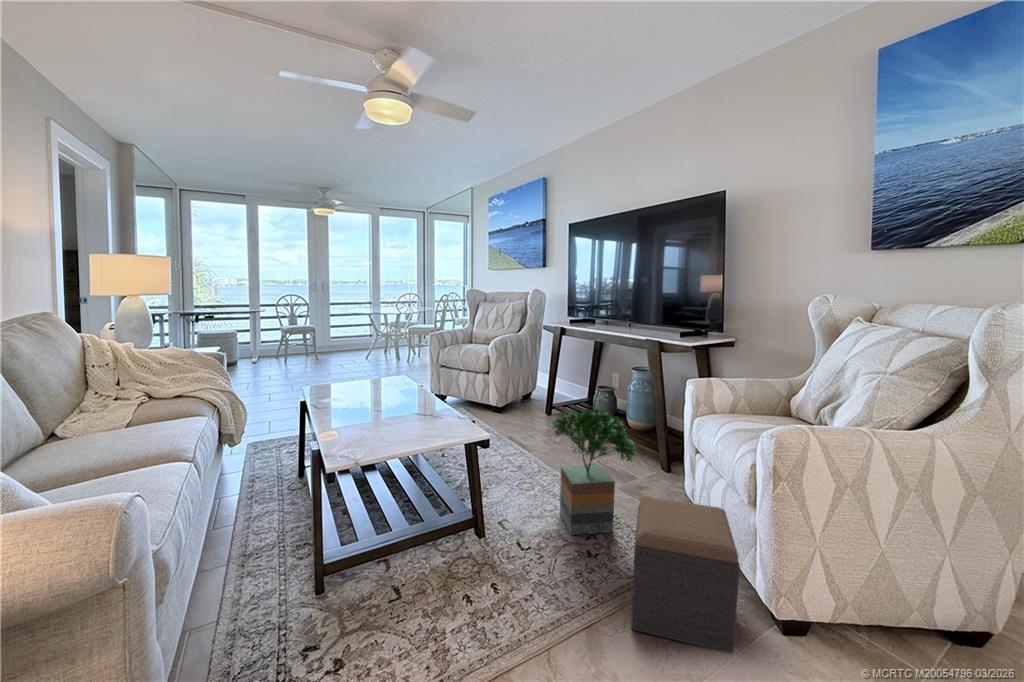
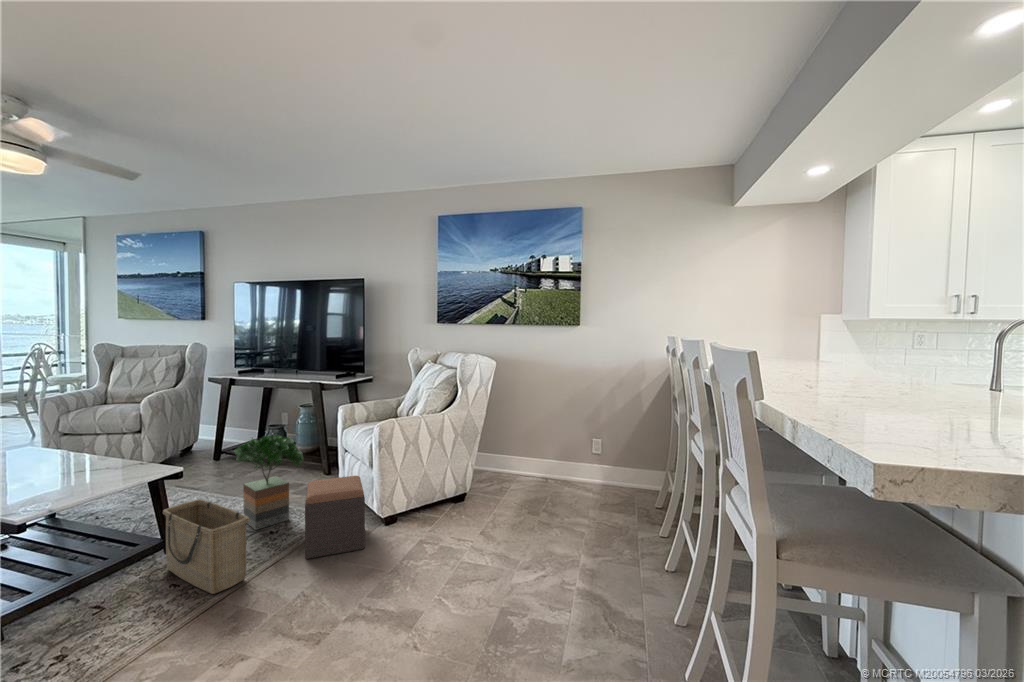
basket: none [466,483,552,641] -> present [163,499,249,594]

